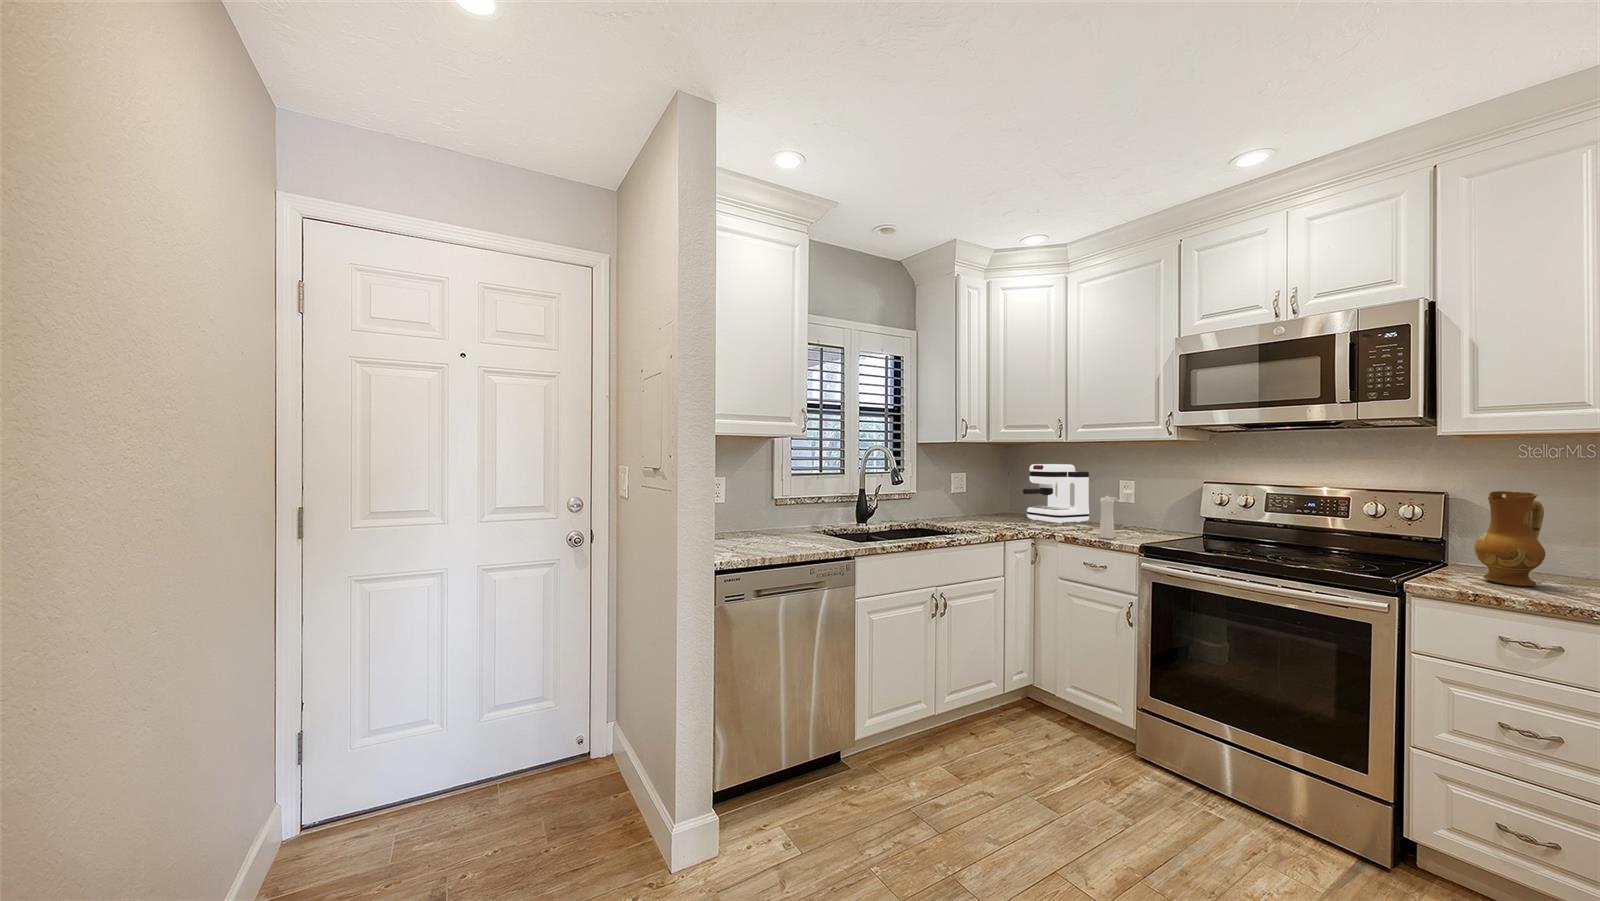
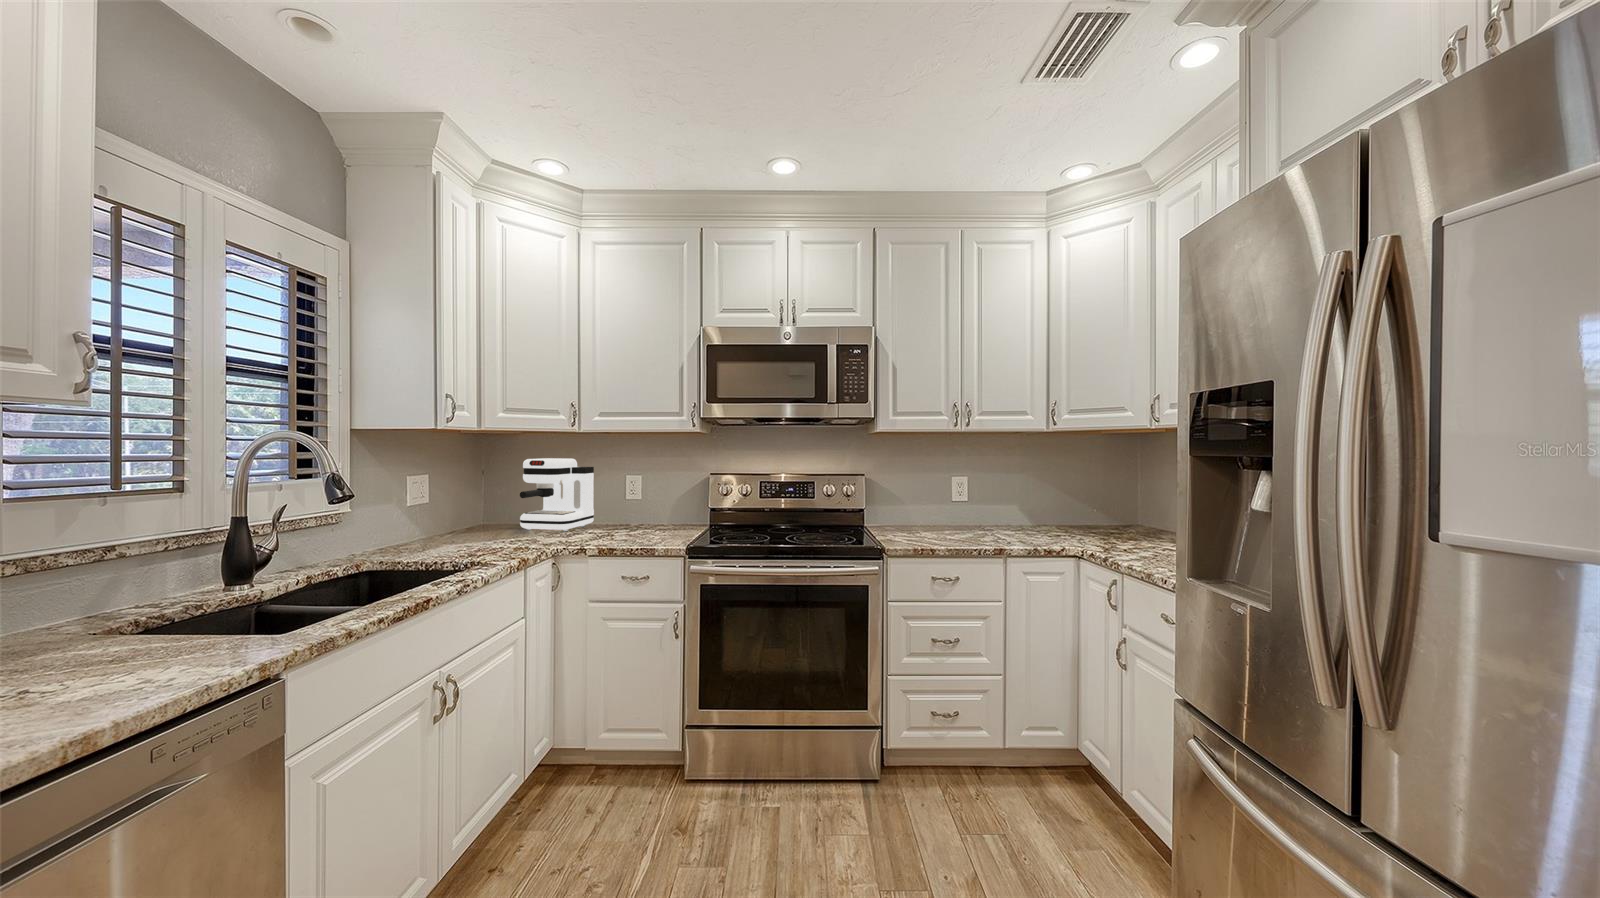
pepper mill: present [1100,490,1133,539] -> none [636,487,665,545]
ceramic jug: present [1474,491,1545,586] -> none [906,475,939,542]

